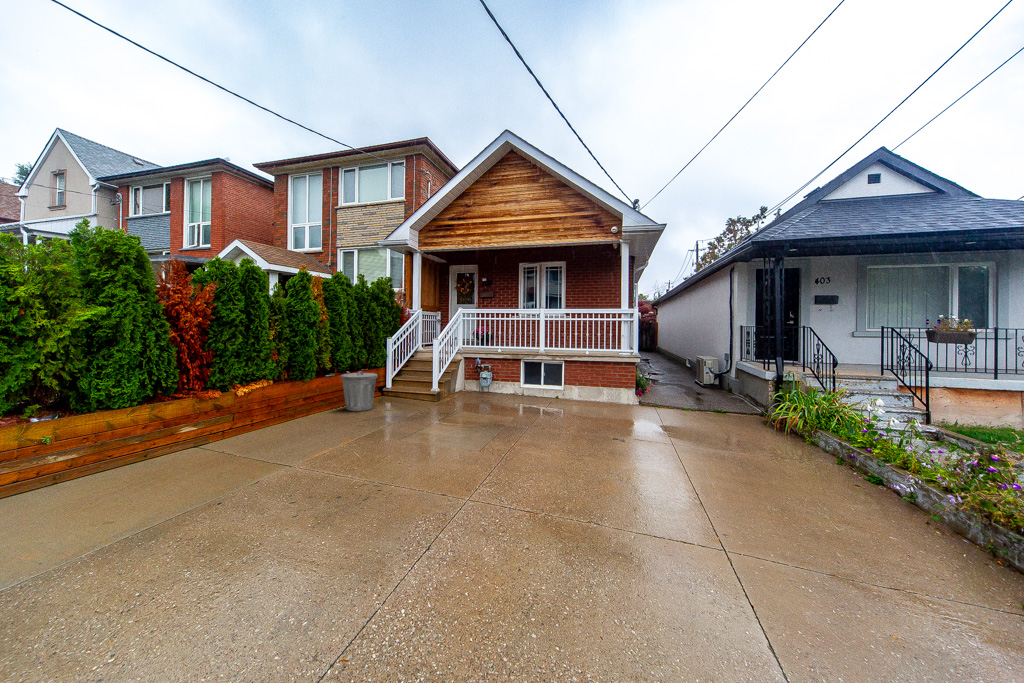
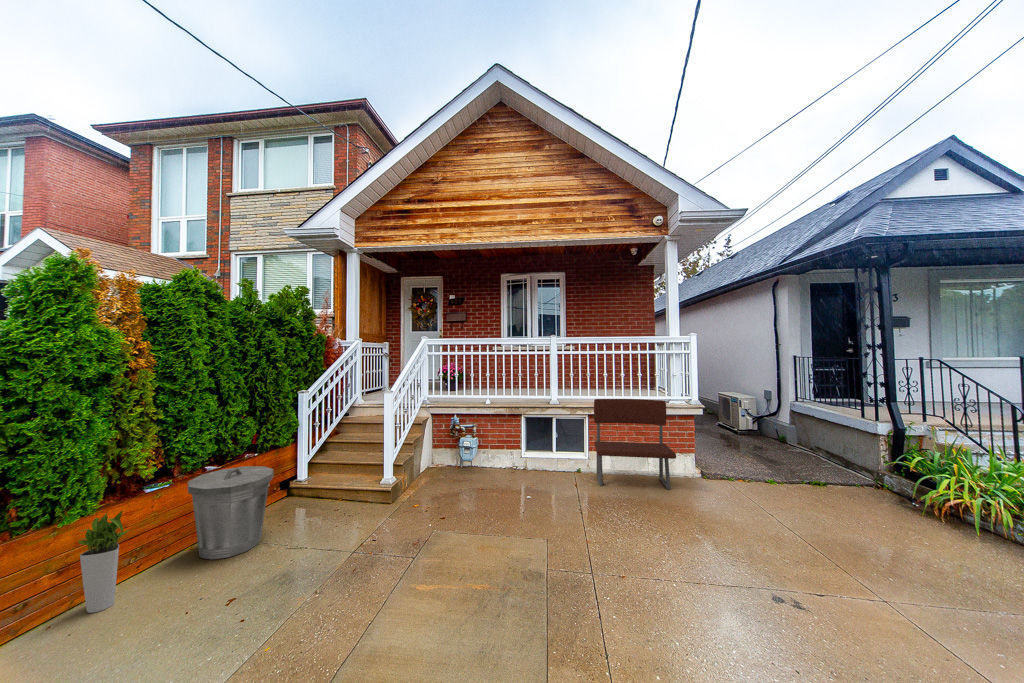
bench: none [560,350,610,406] -> present [594,399,676,489]
planter: none [307,380,325,419] -> present [78,510,129,613]

